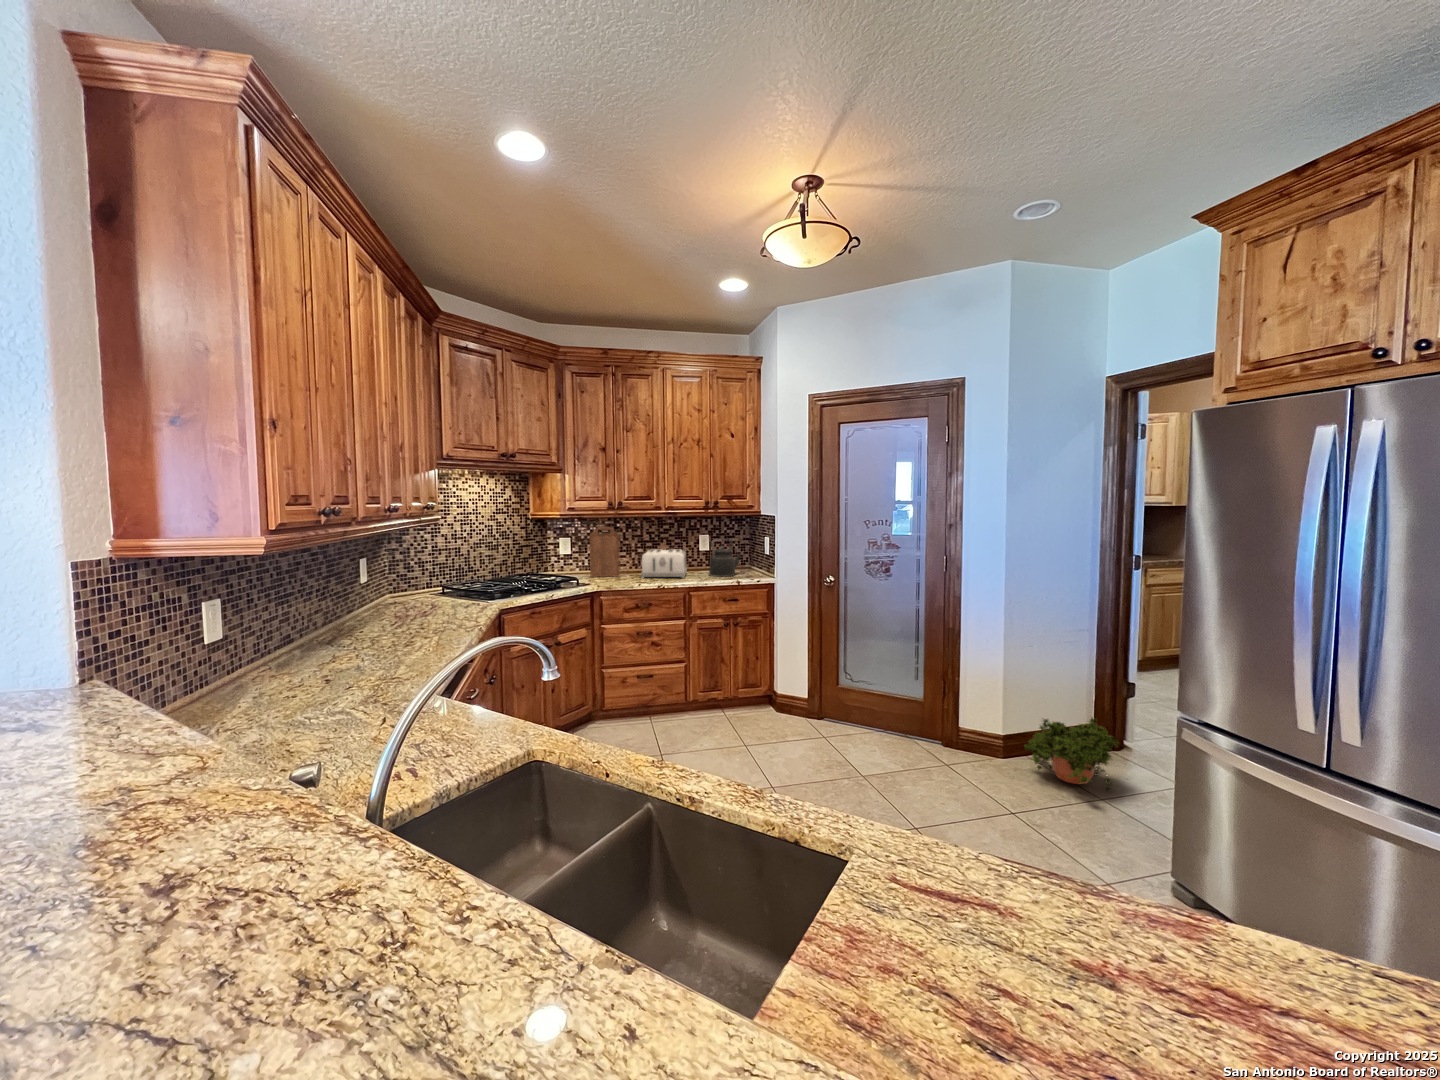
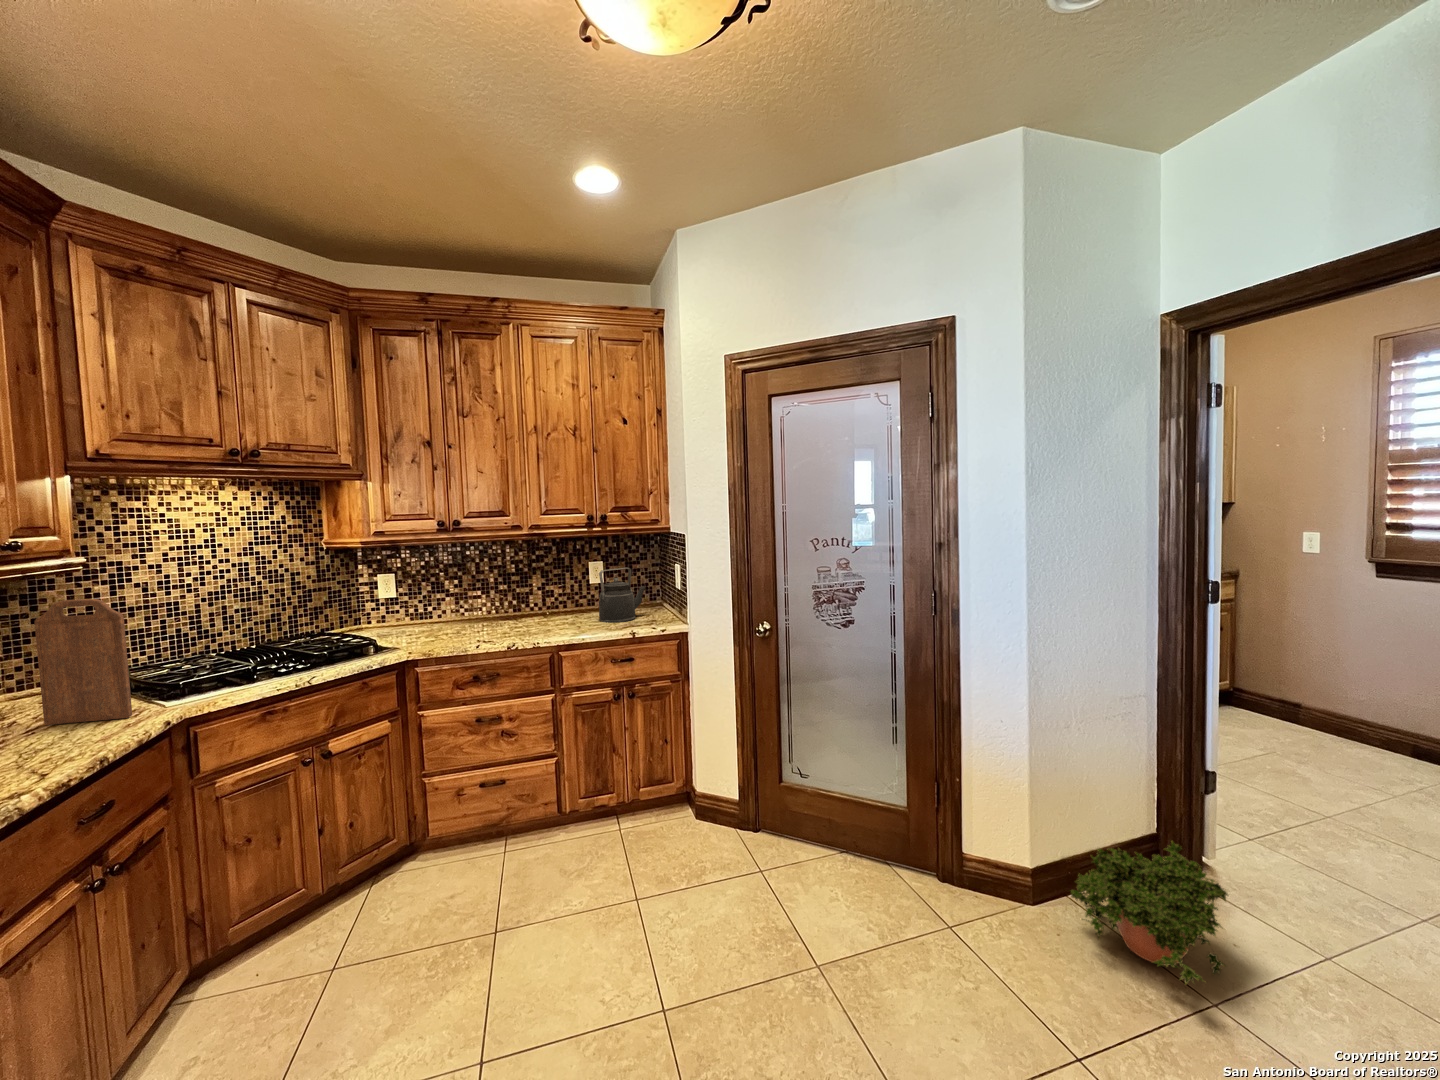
cutting board: present [590,527,620,577] -> present [34,599,132,725]
toaster: present [641,550,687,578] -> none [492,585,569,631]

